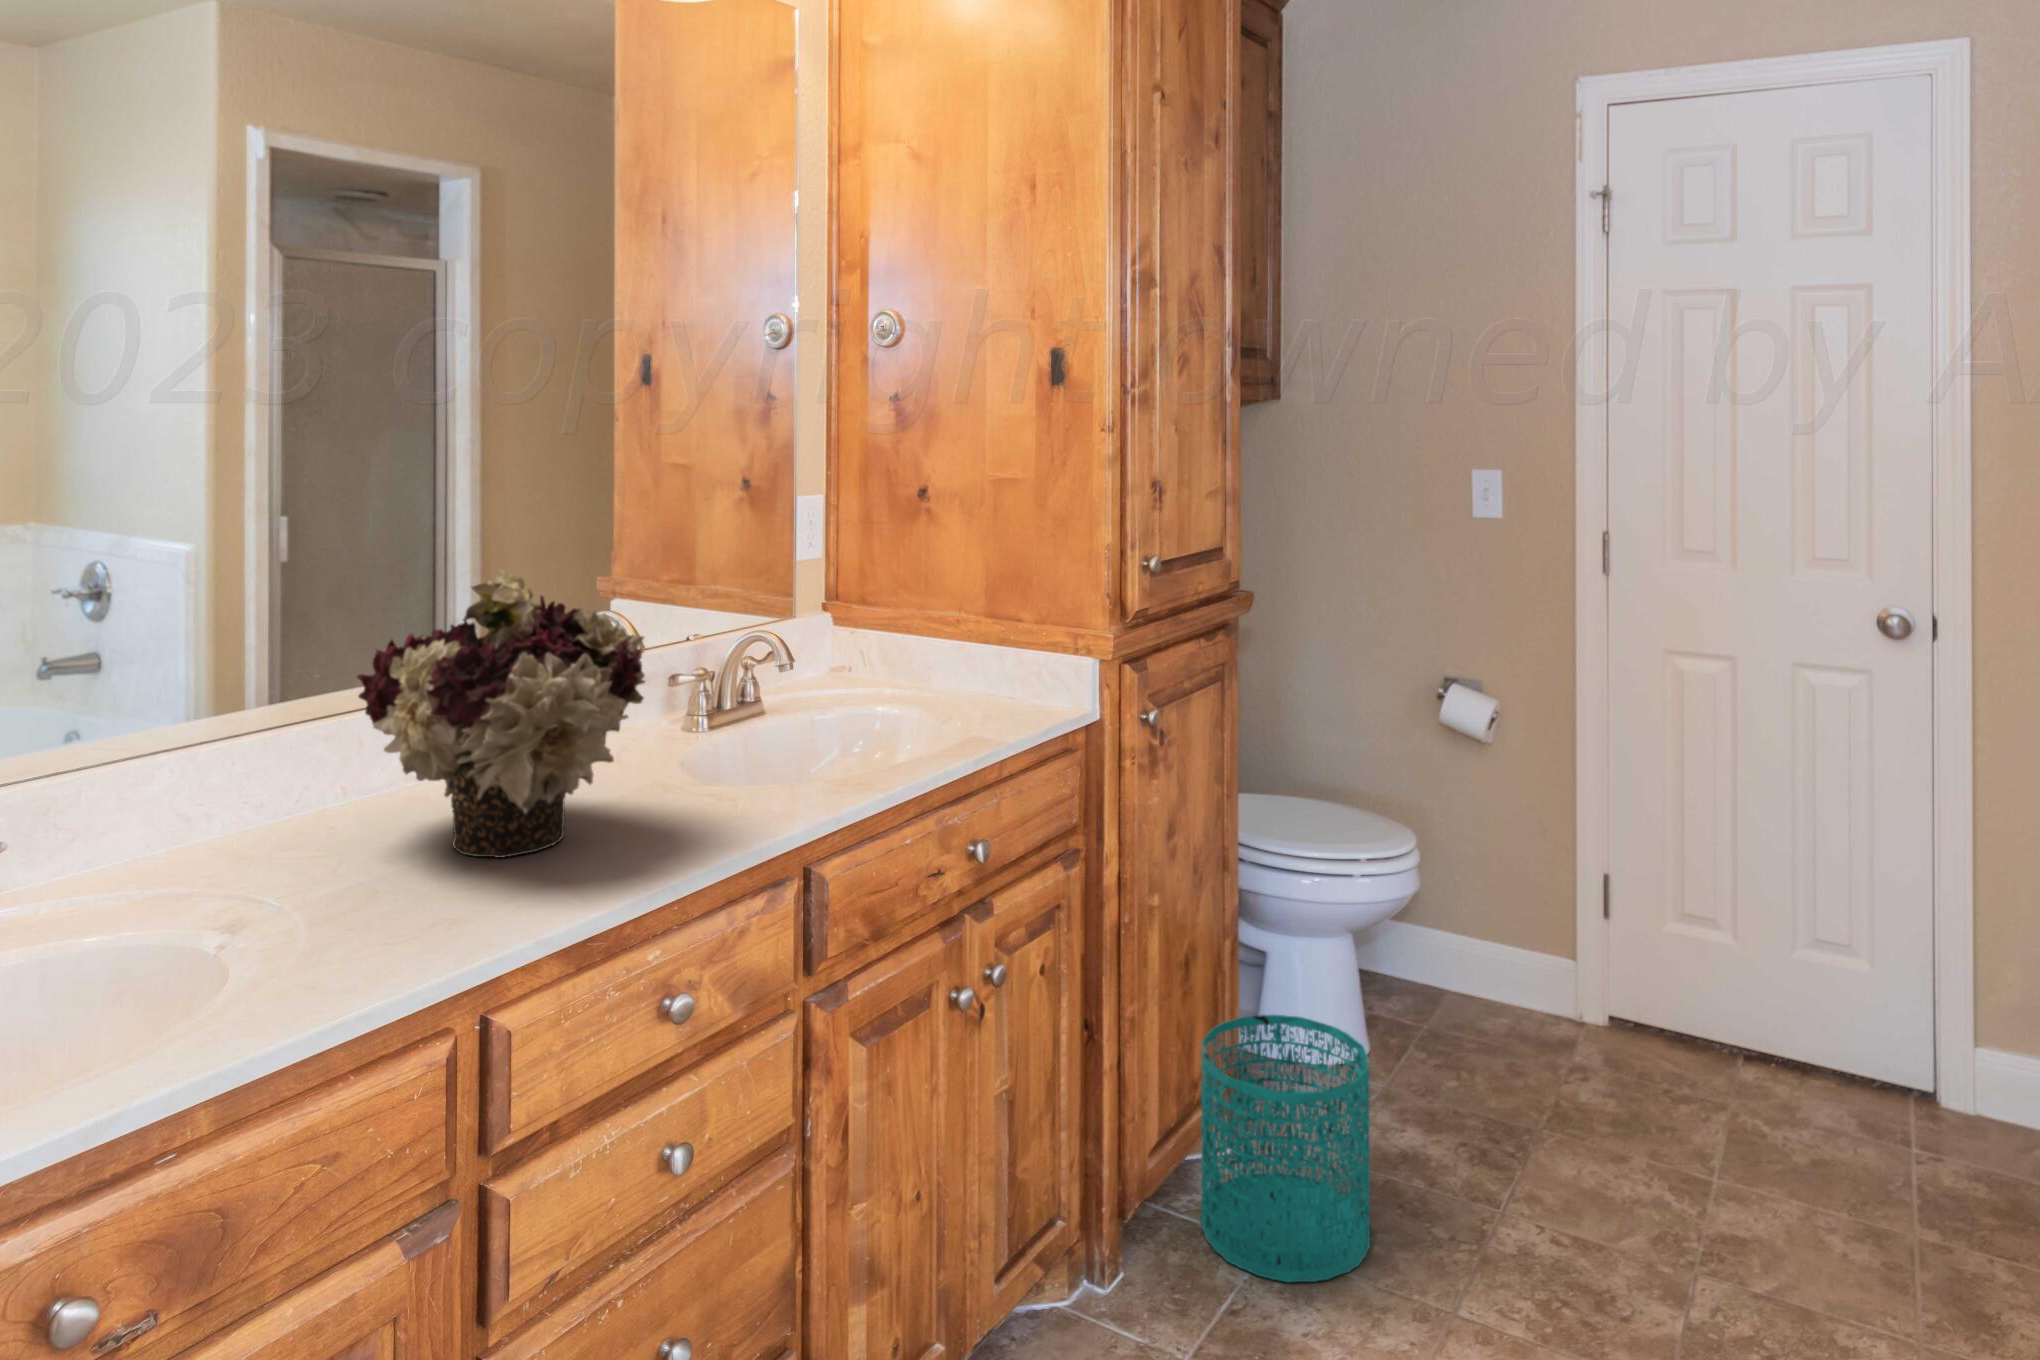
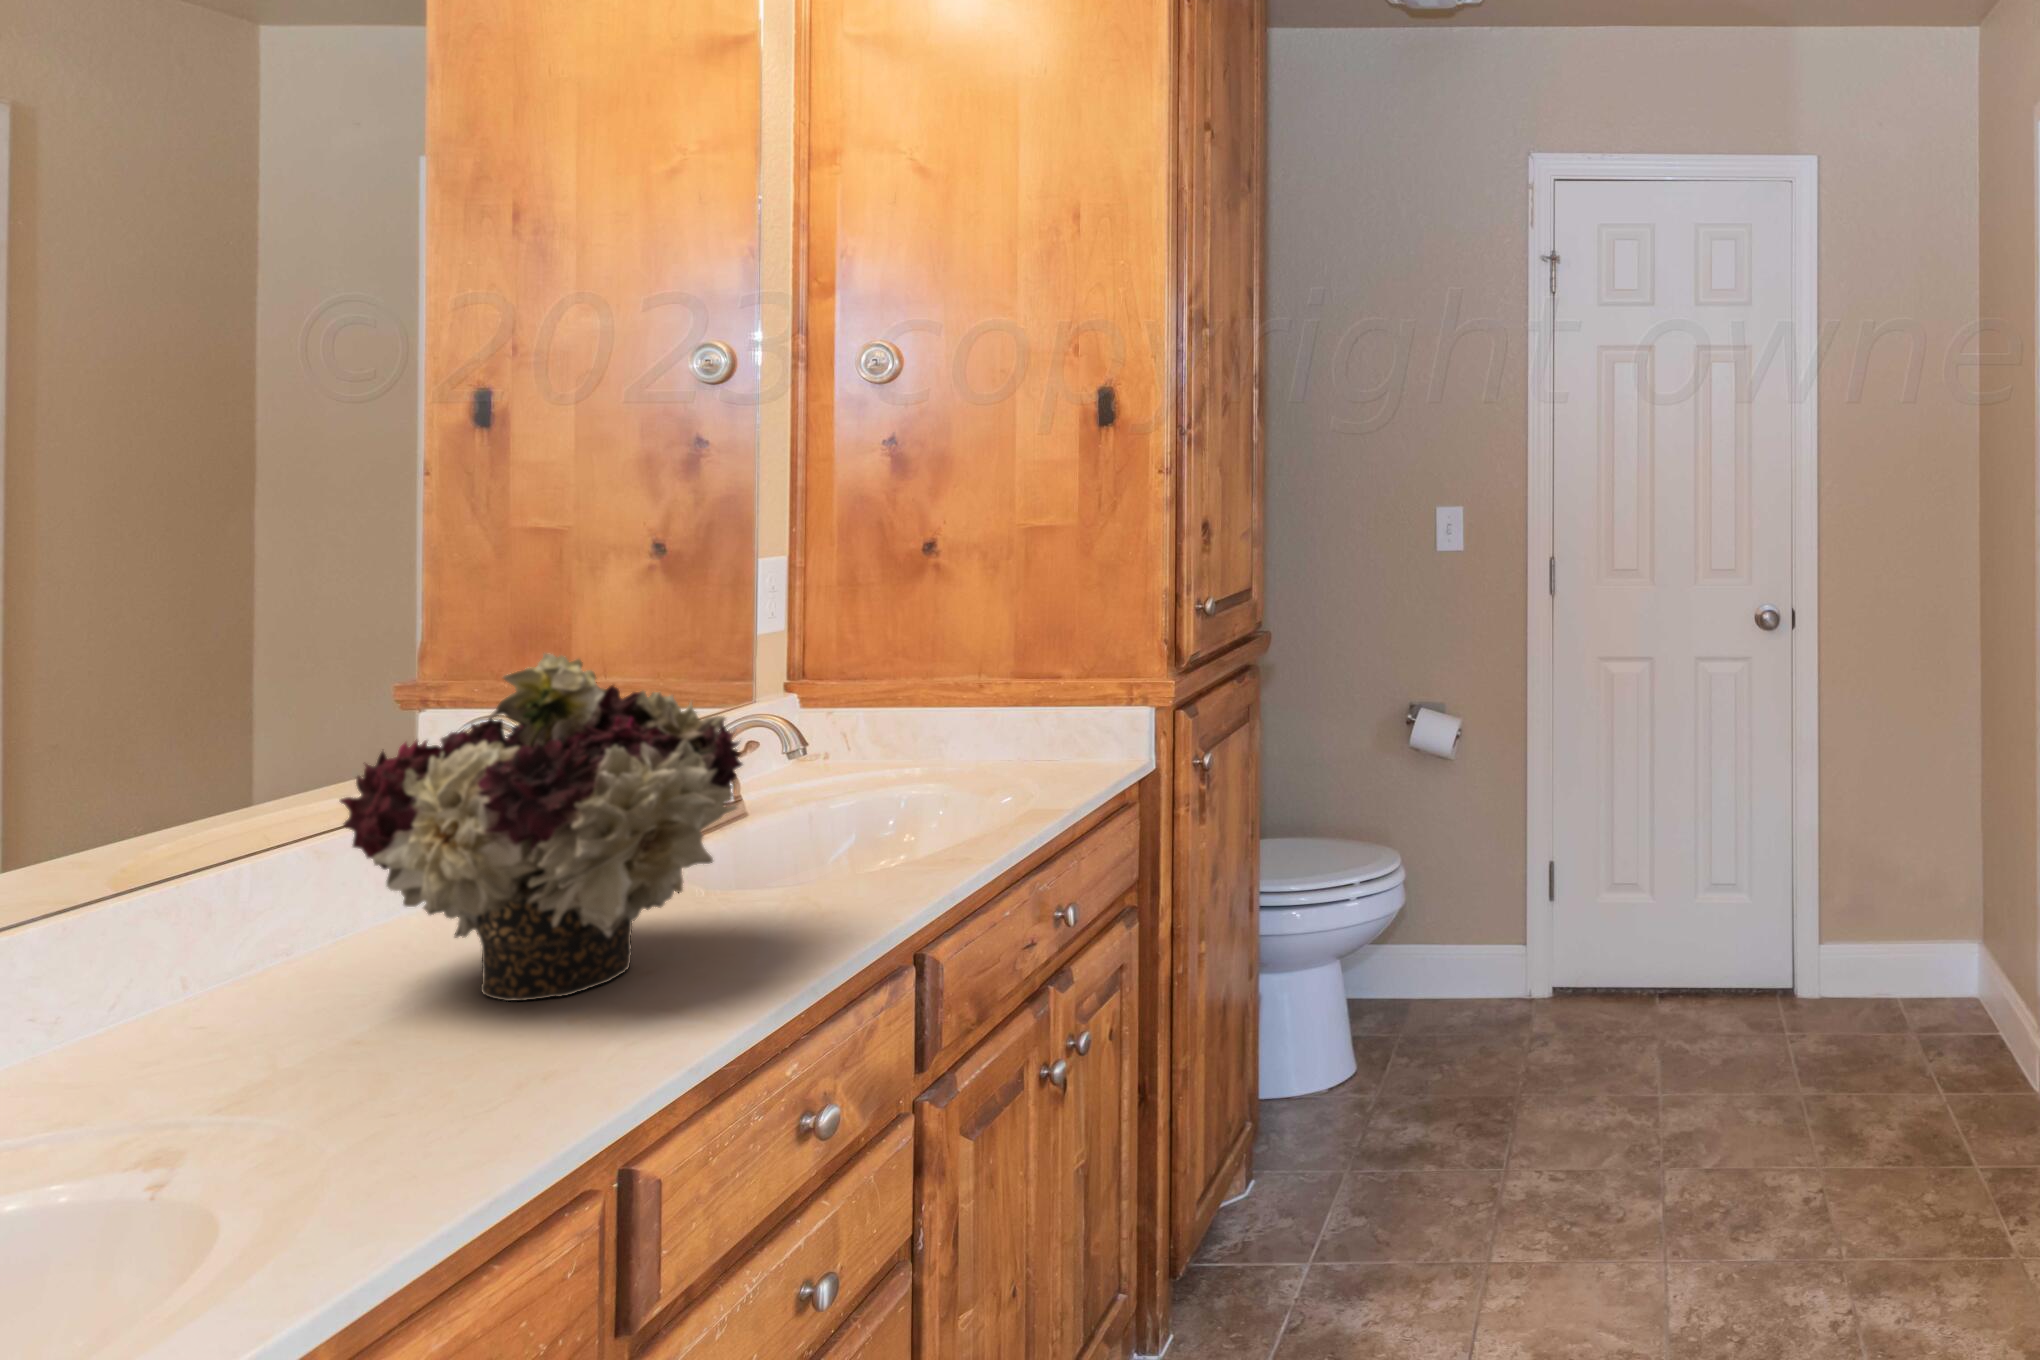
wastebasket: present [1201,1015,1370,1282] -> none [1238,1039,1402,1299]

